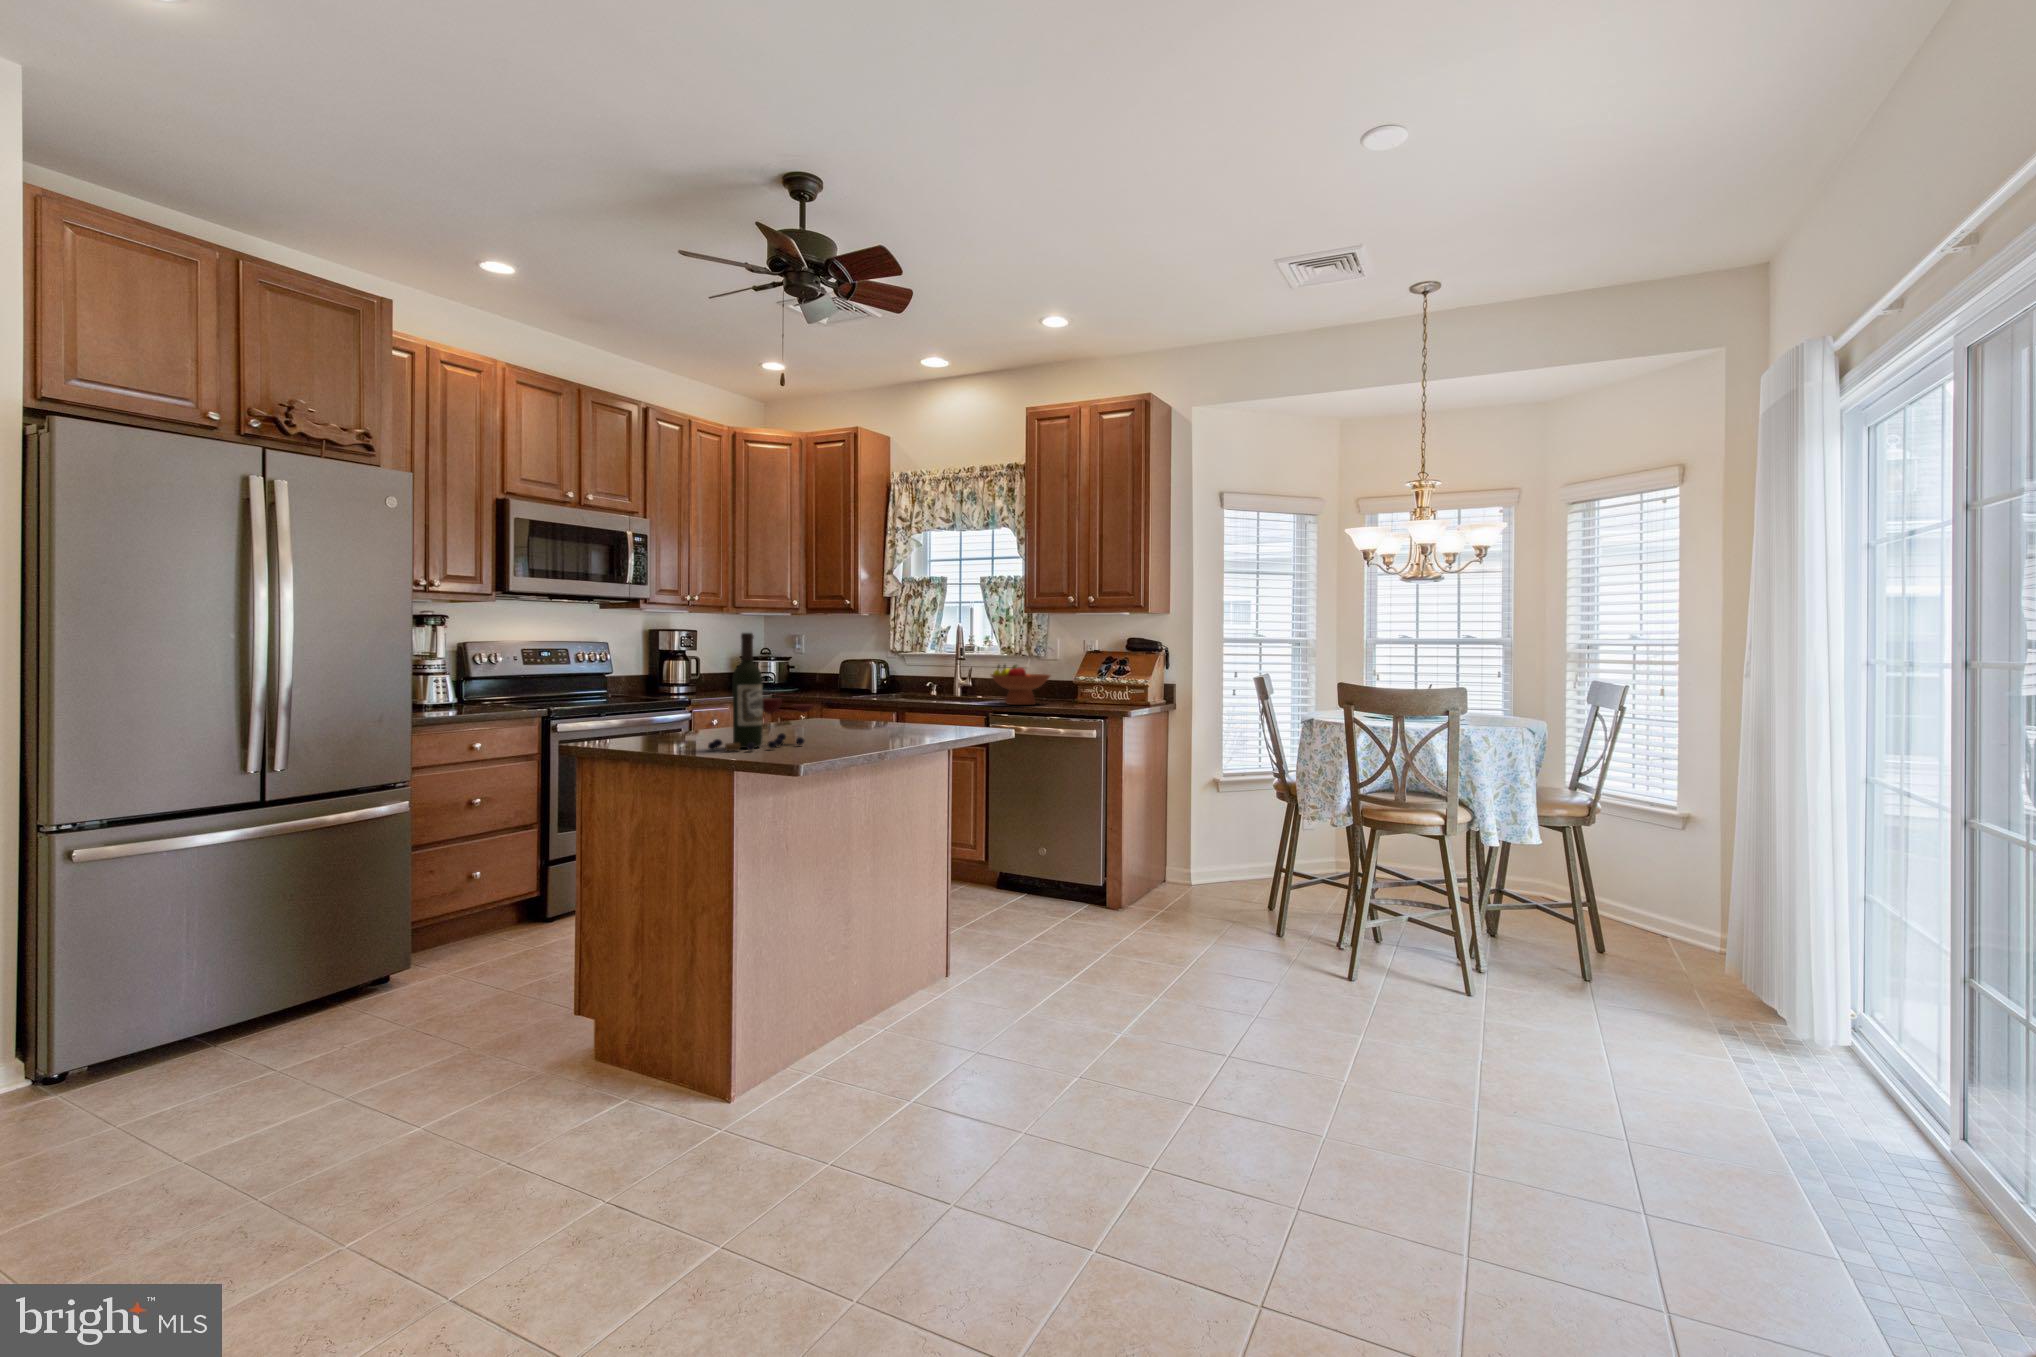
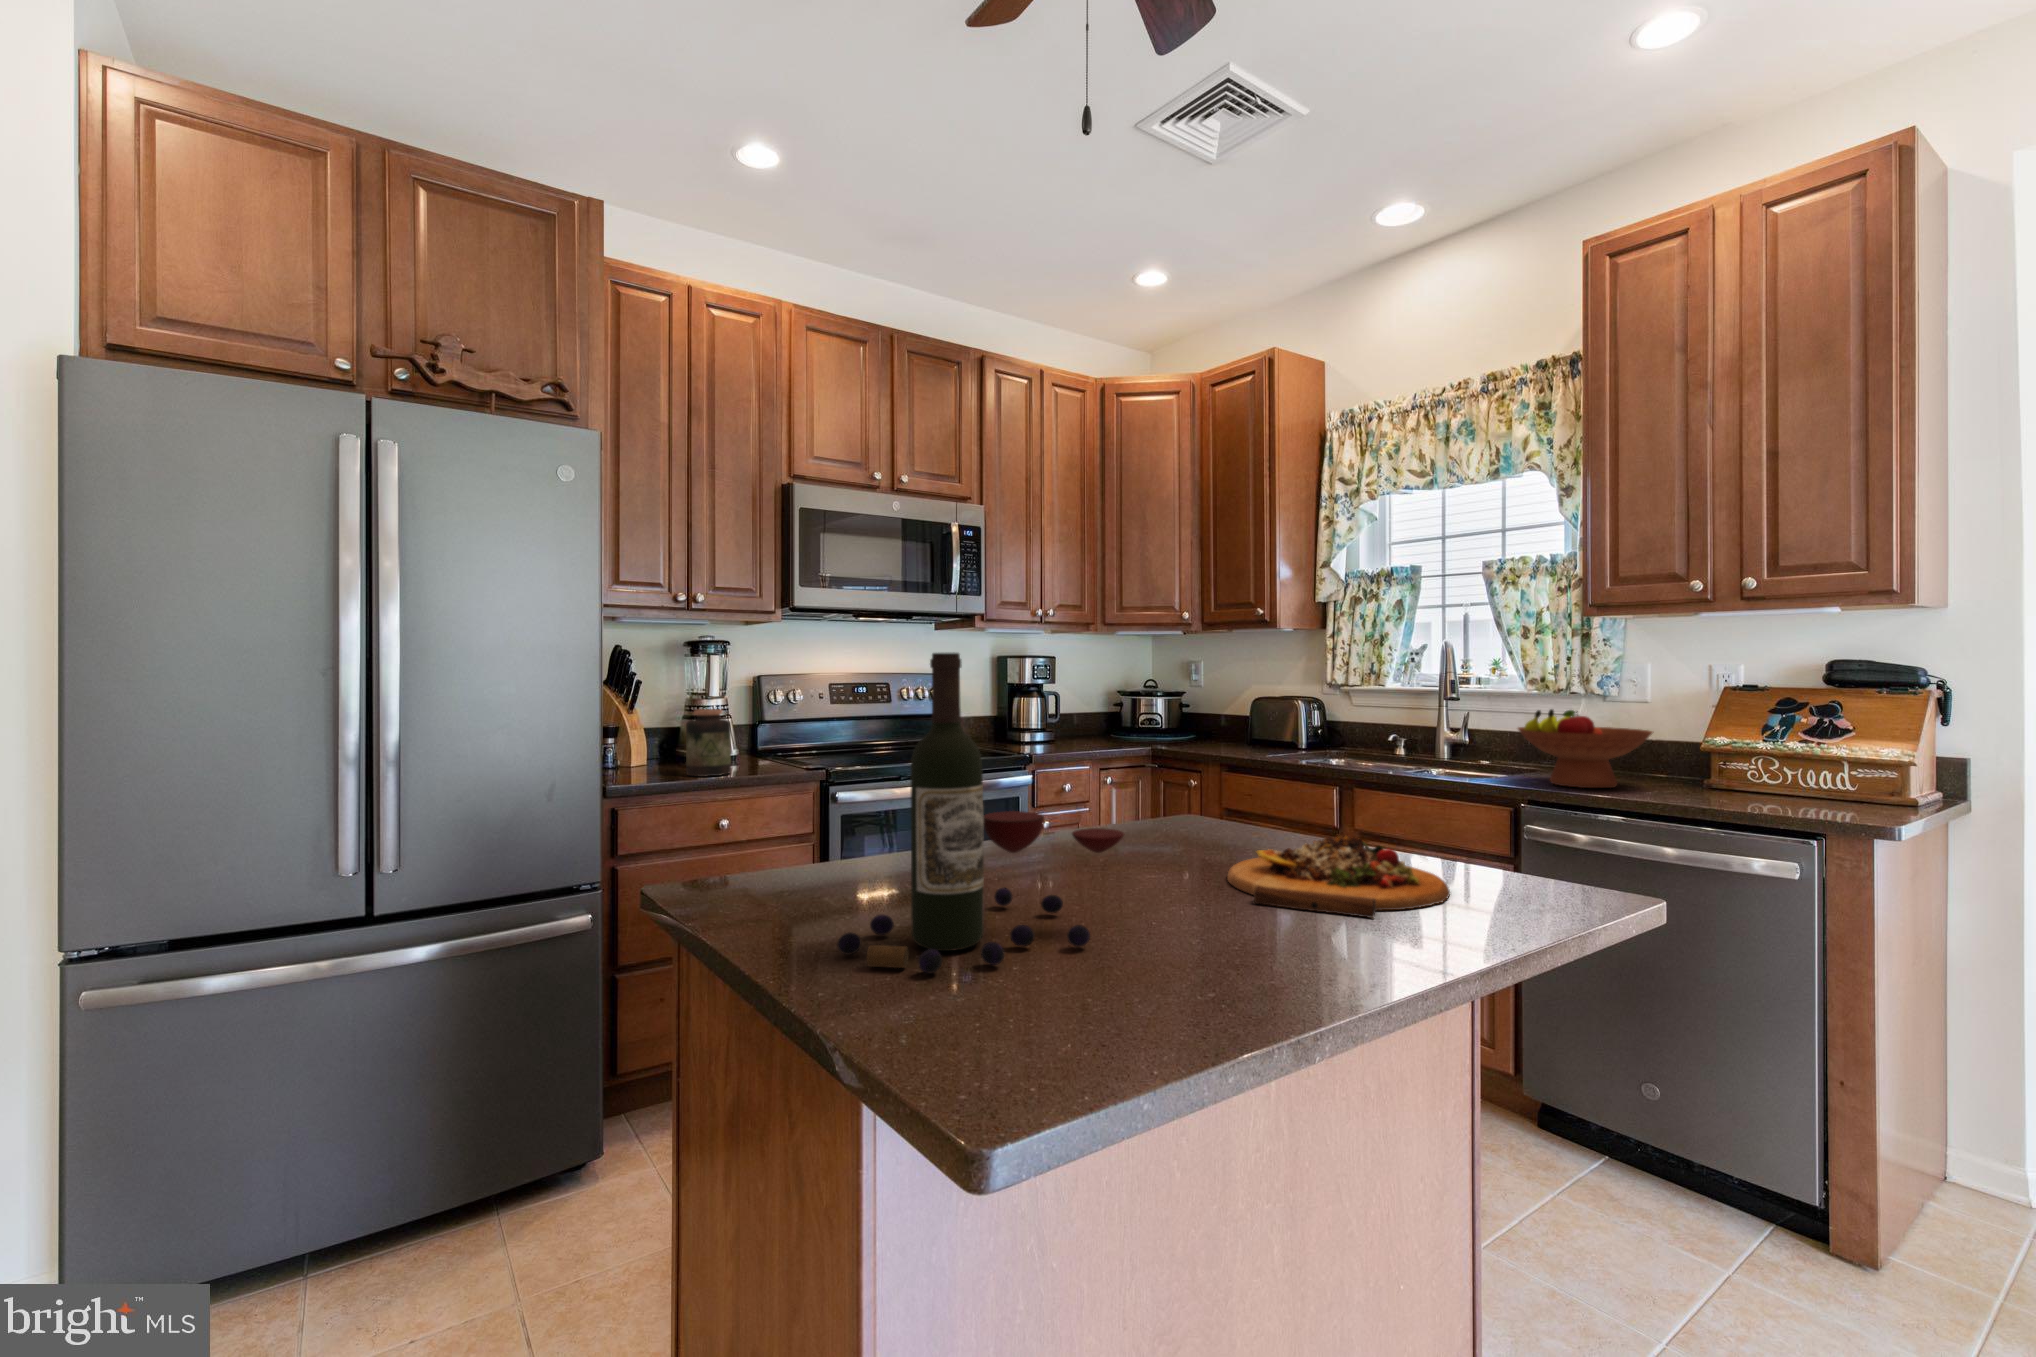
jar: none [442,667,478,715] -> present [686,709,731,776]
cutting board: none [848,712,938,737] -> present [1227,835,1450,918]

